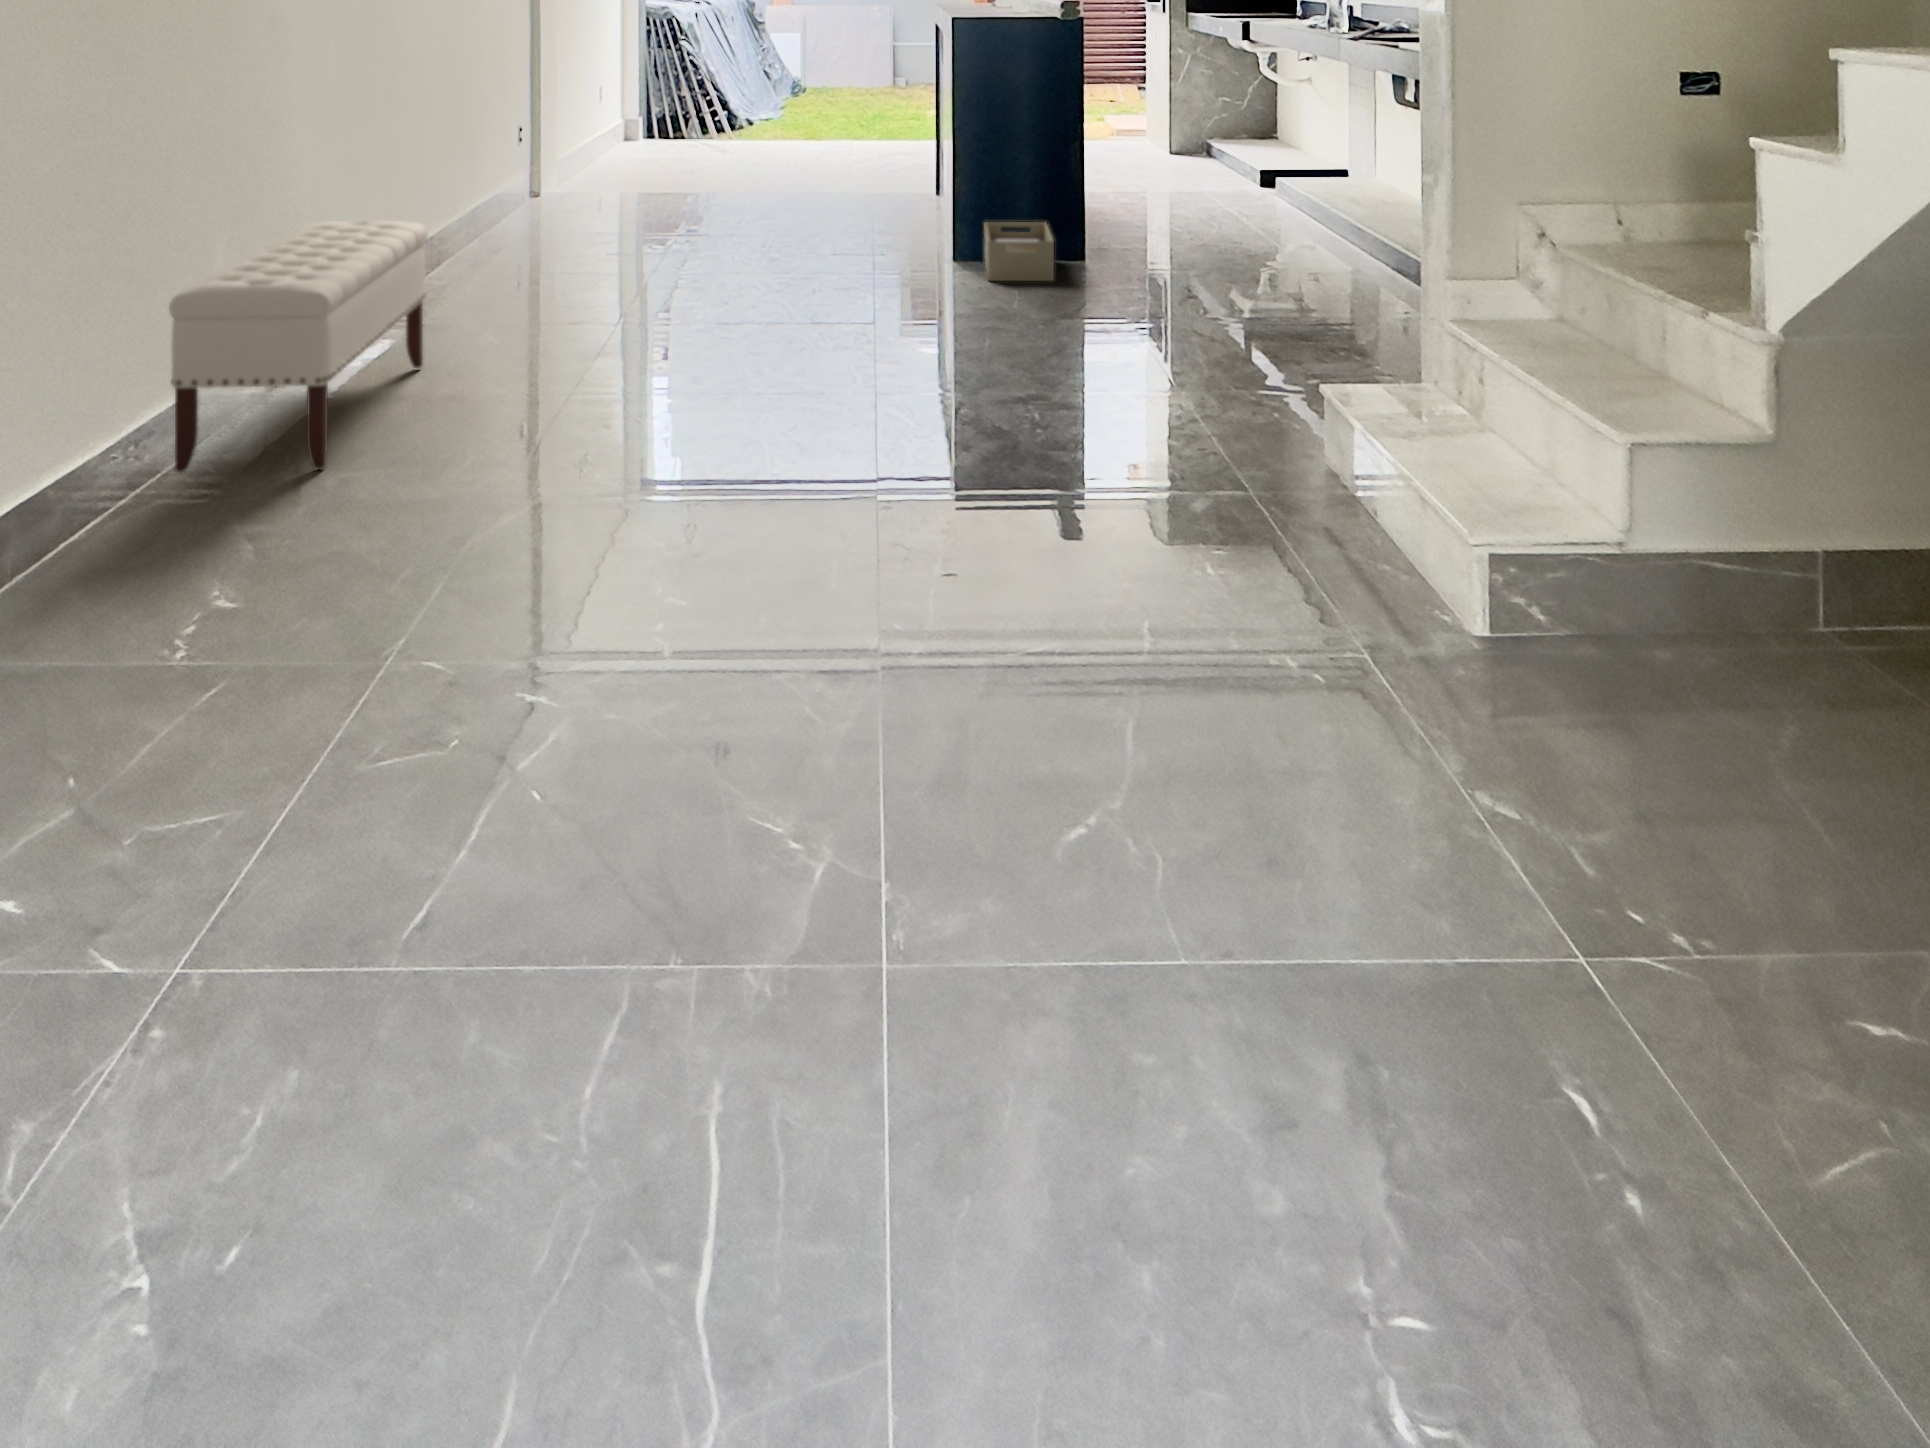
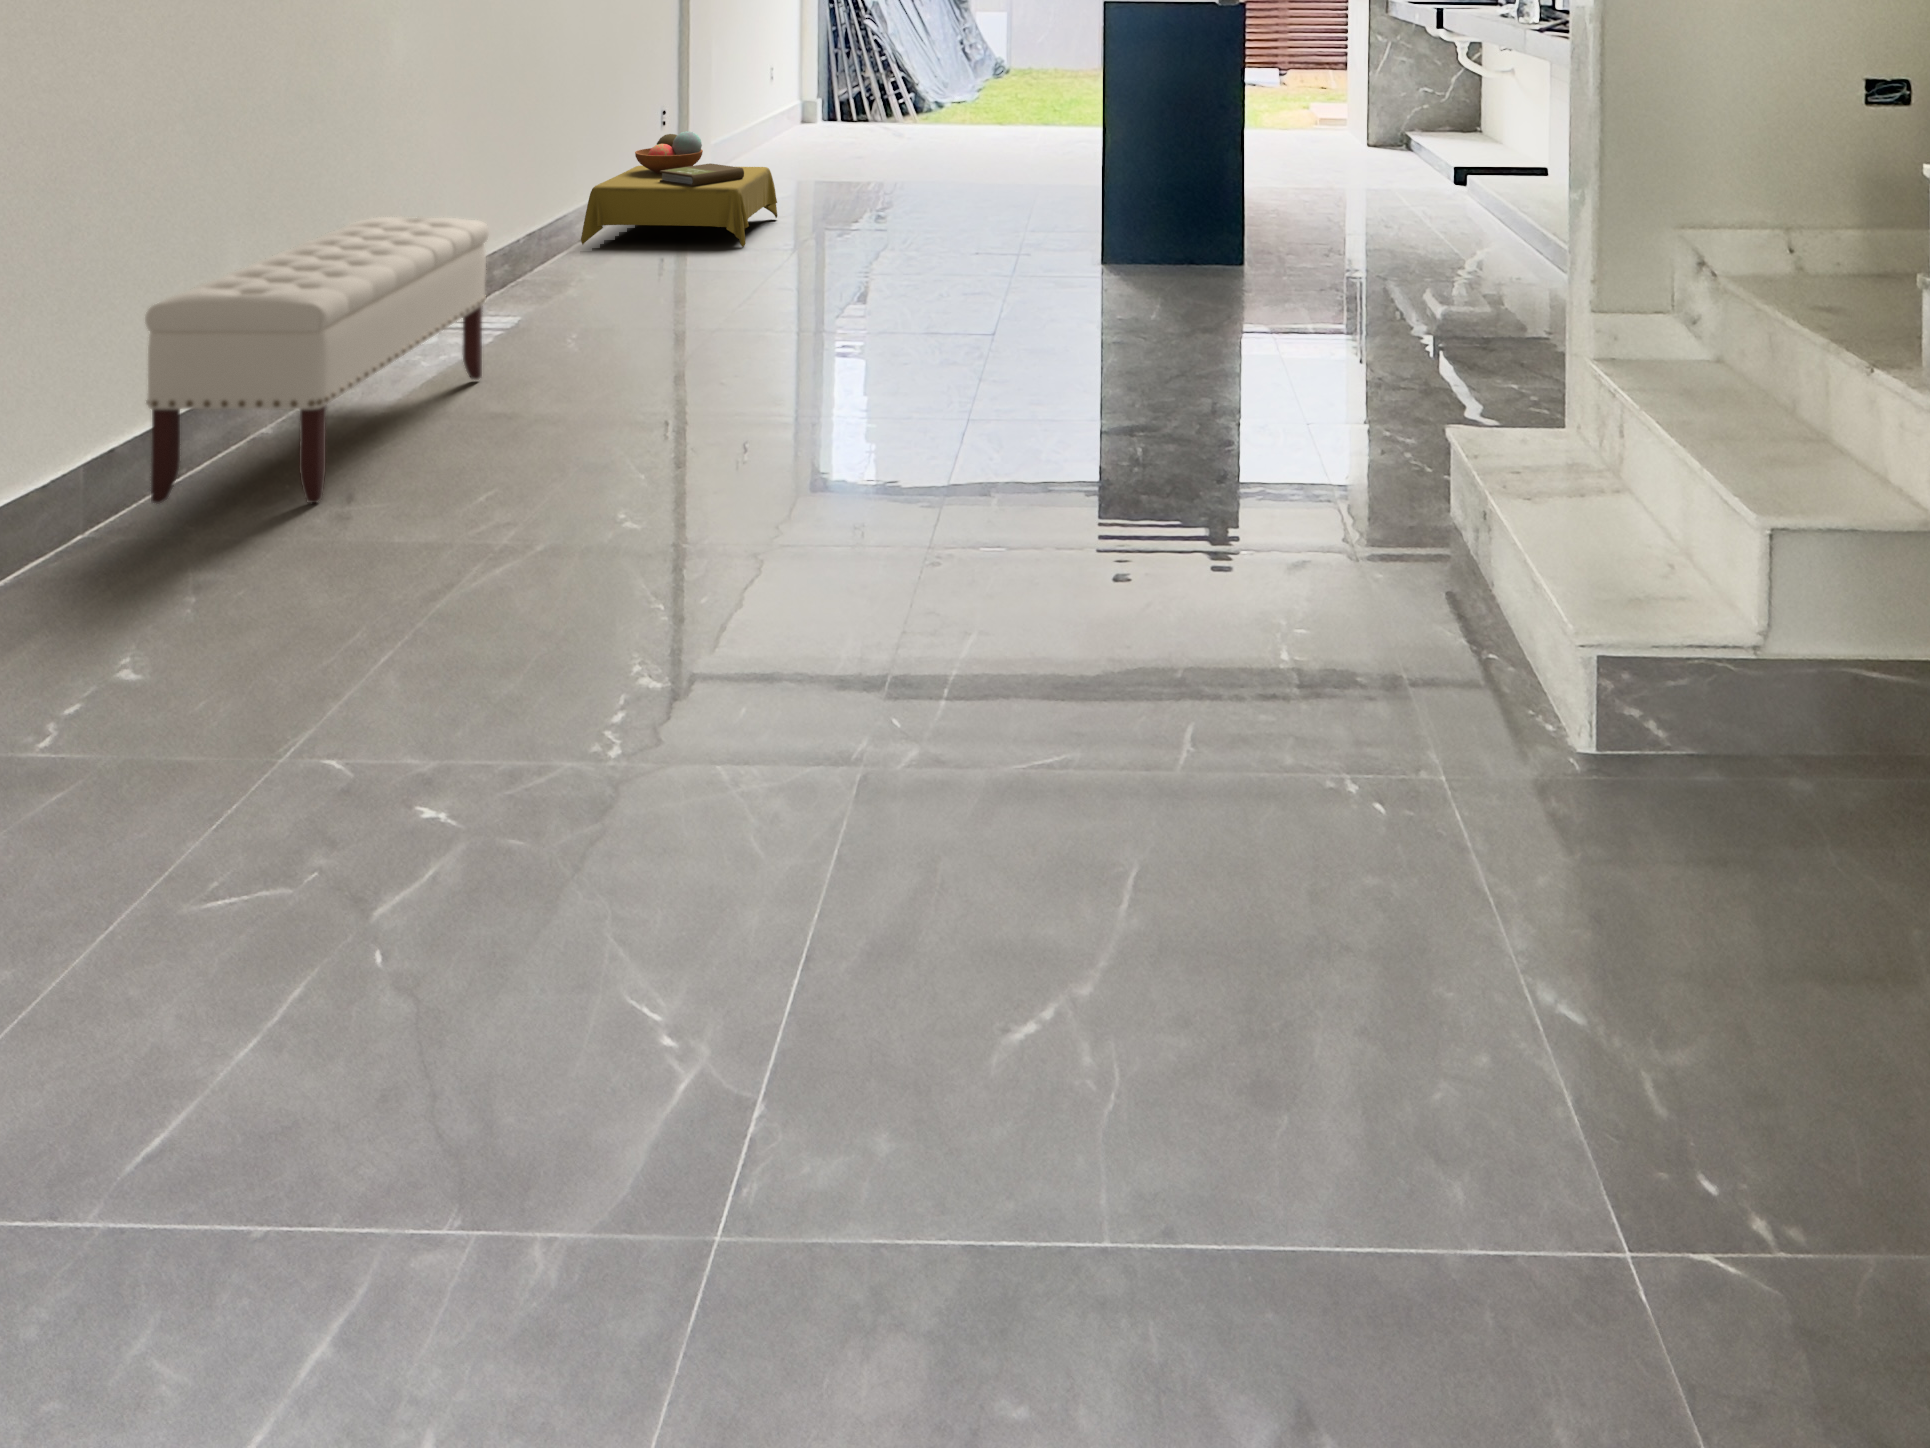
side table: none [462,145,638,253] -> present [581,131,777,247]
storage box: present [984,222,1054,281] -> none [1132,222,1205,289]

